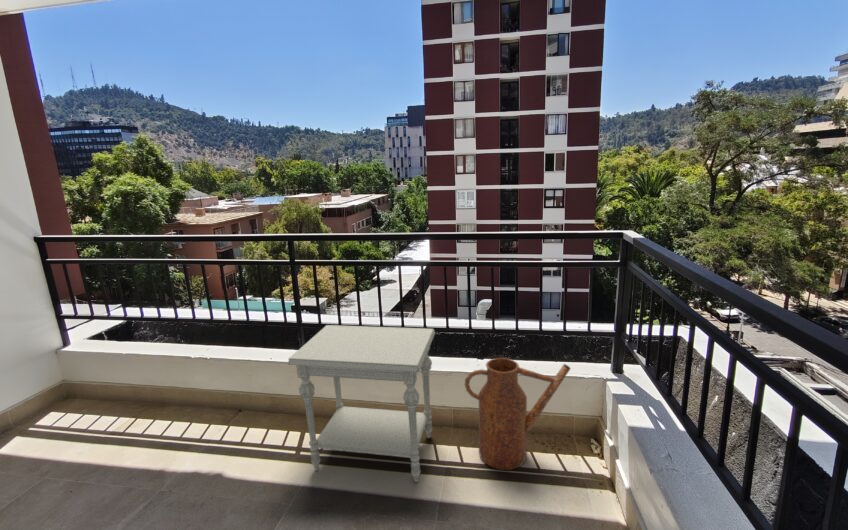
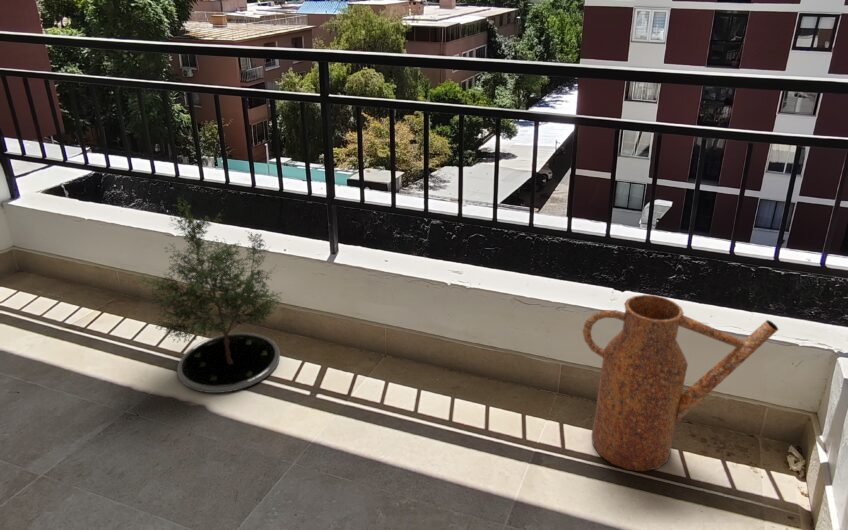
side table: present [288,325,435,482] -> none [303,209,544,465]
potted tree: none [169,329,272,464] -> present [138,197,281,393]

